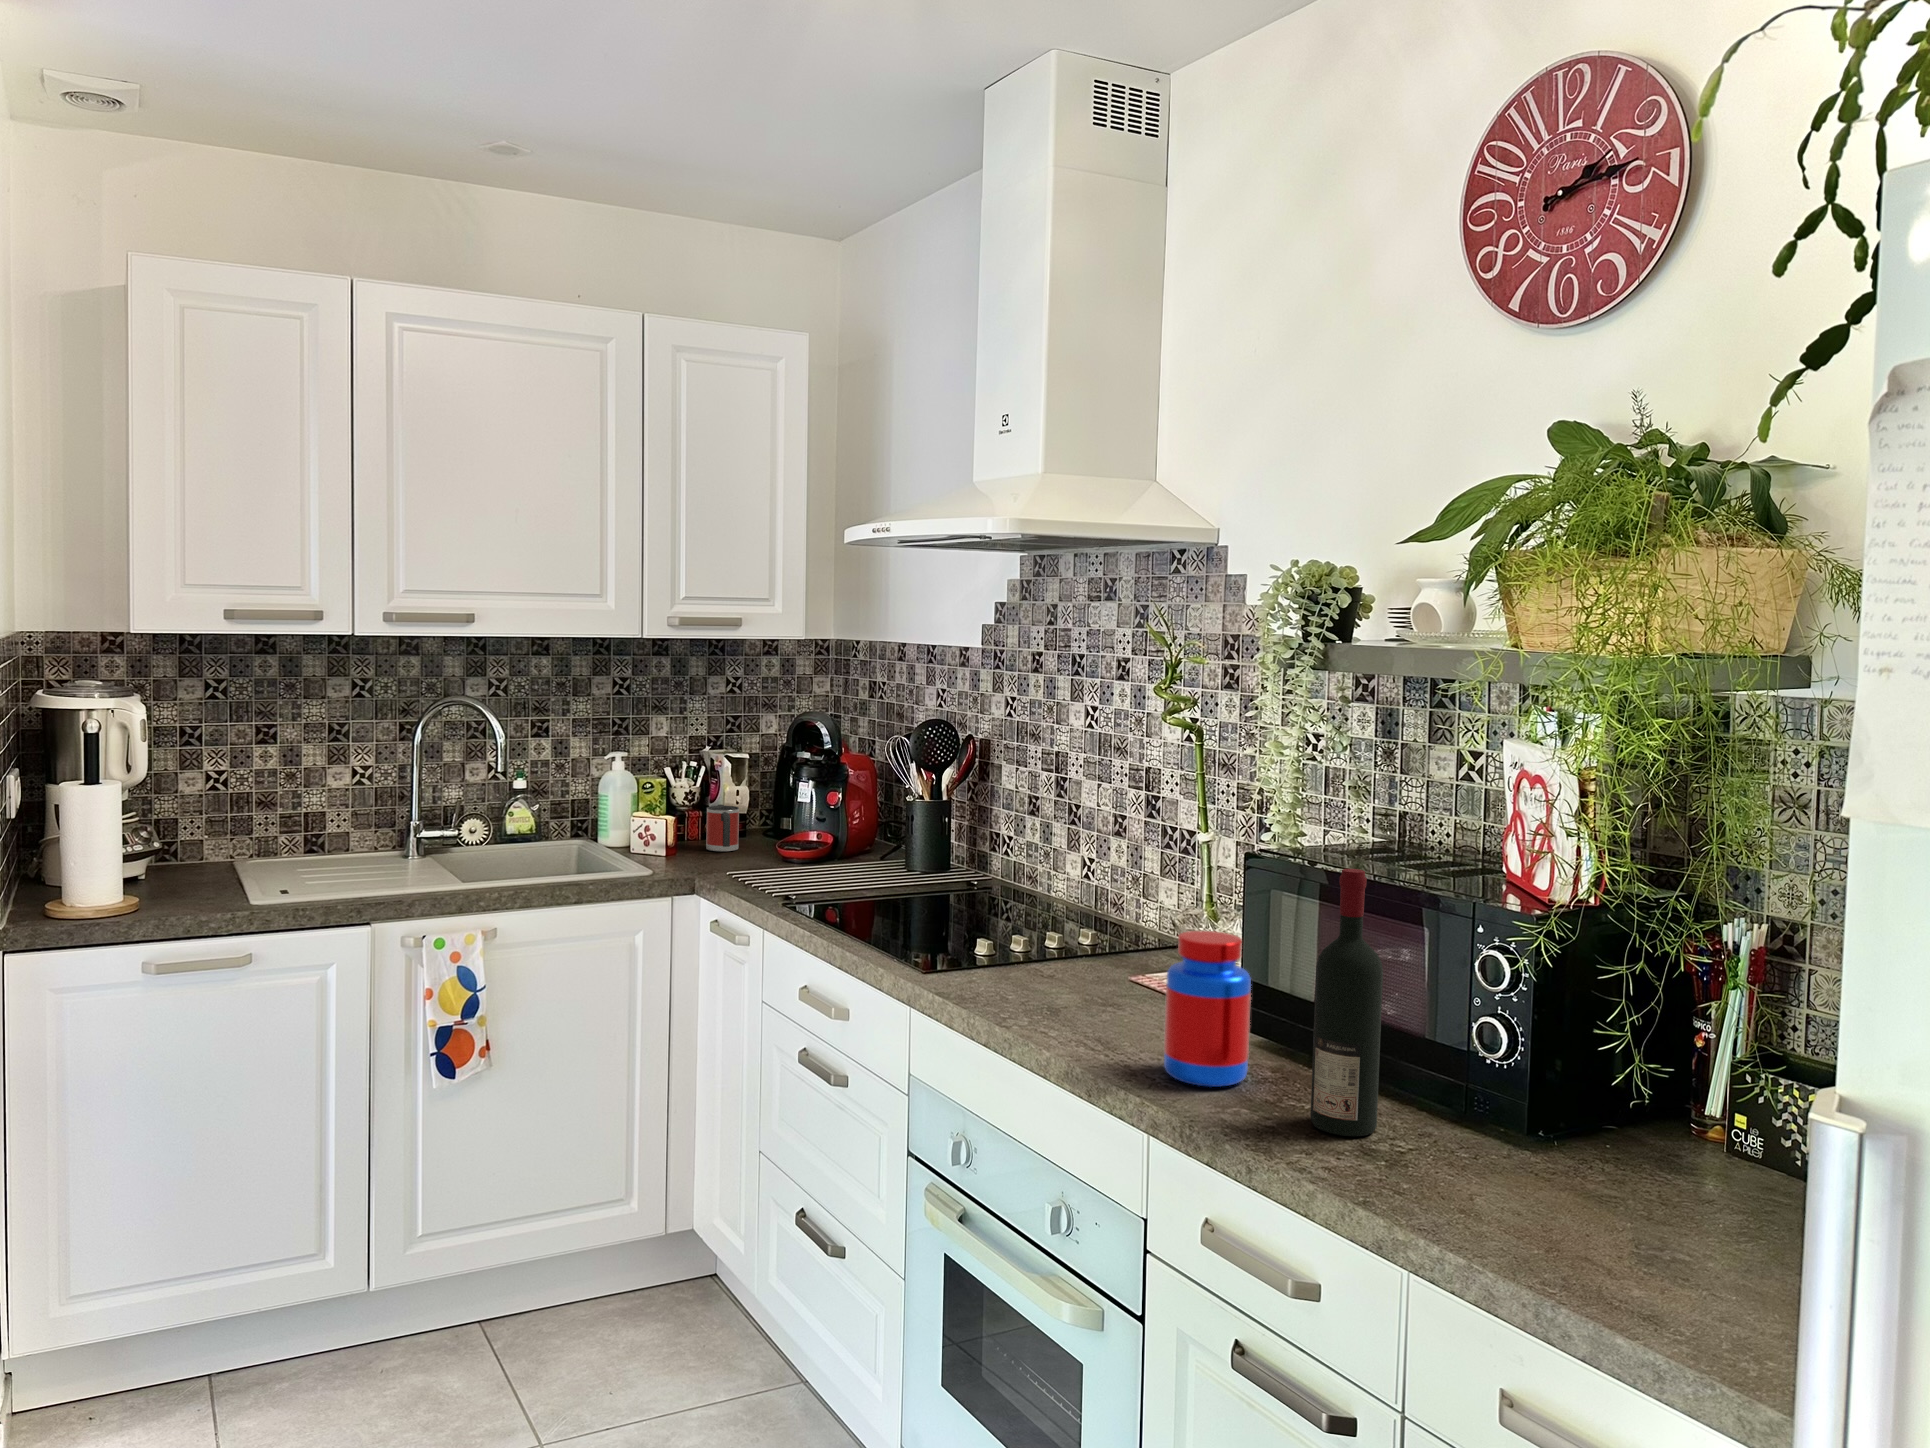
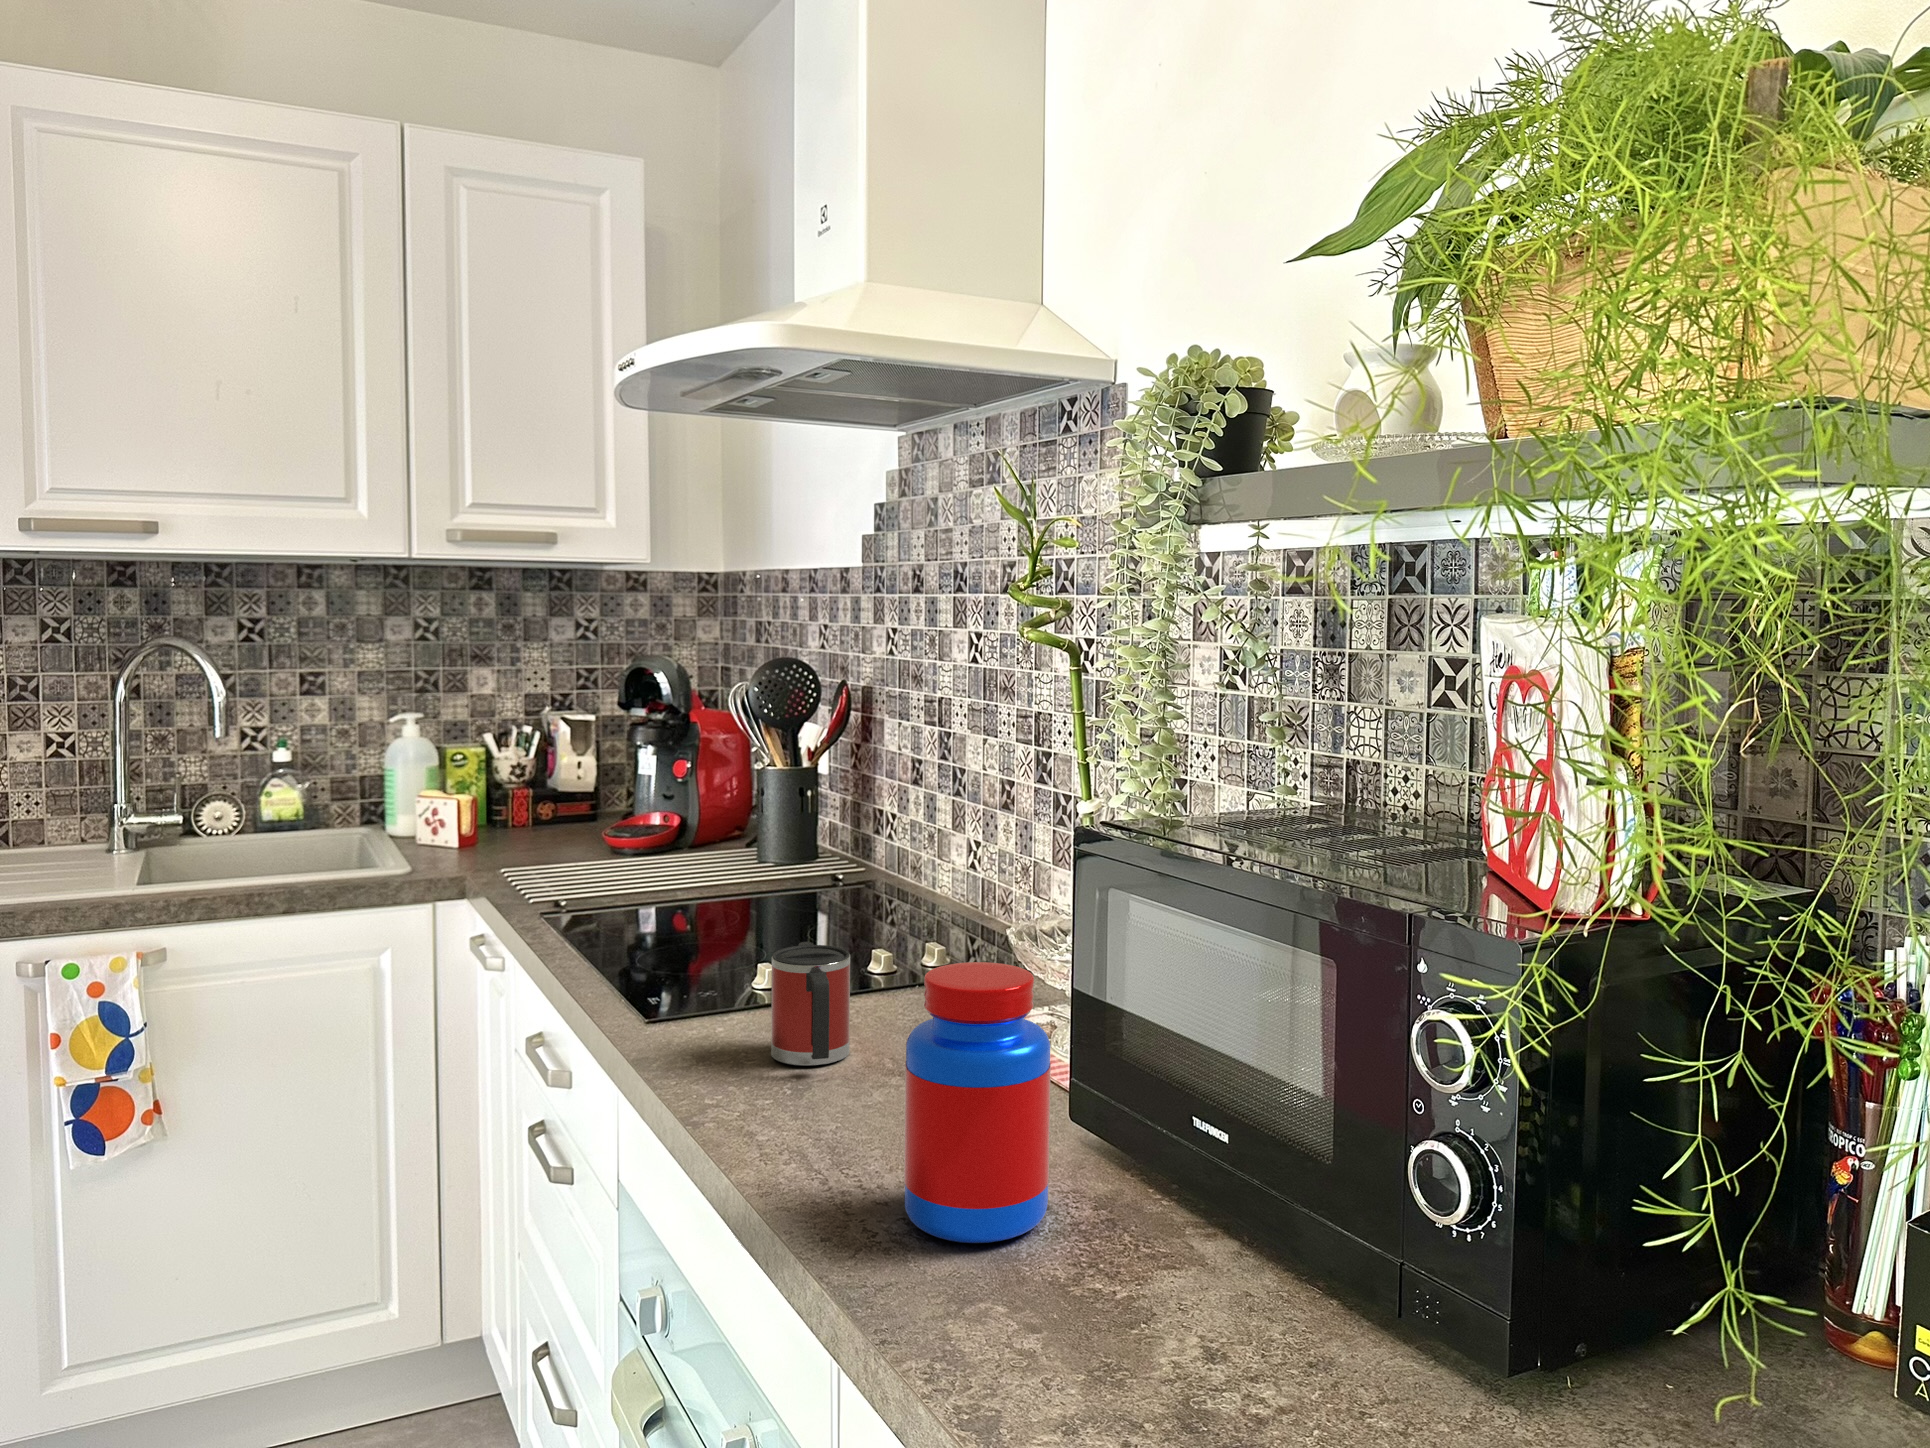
mug: present [706,805,739,851] -> present [771,942,850,1065]
wine bottle: present [1310,869,1383,1136] -> none [1118,853,1244,1371]

